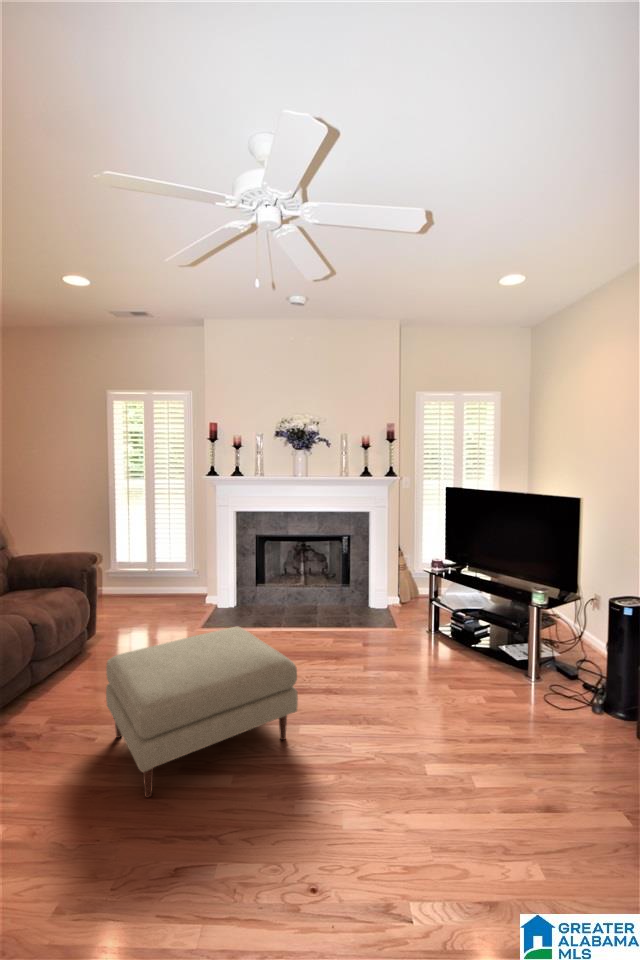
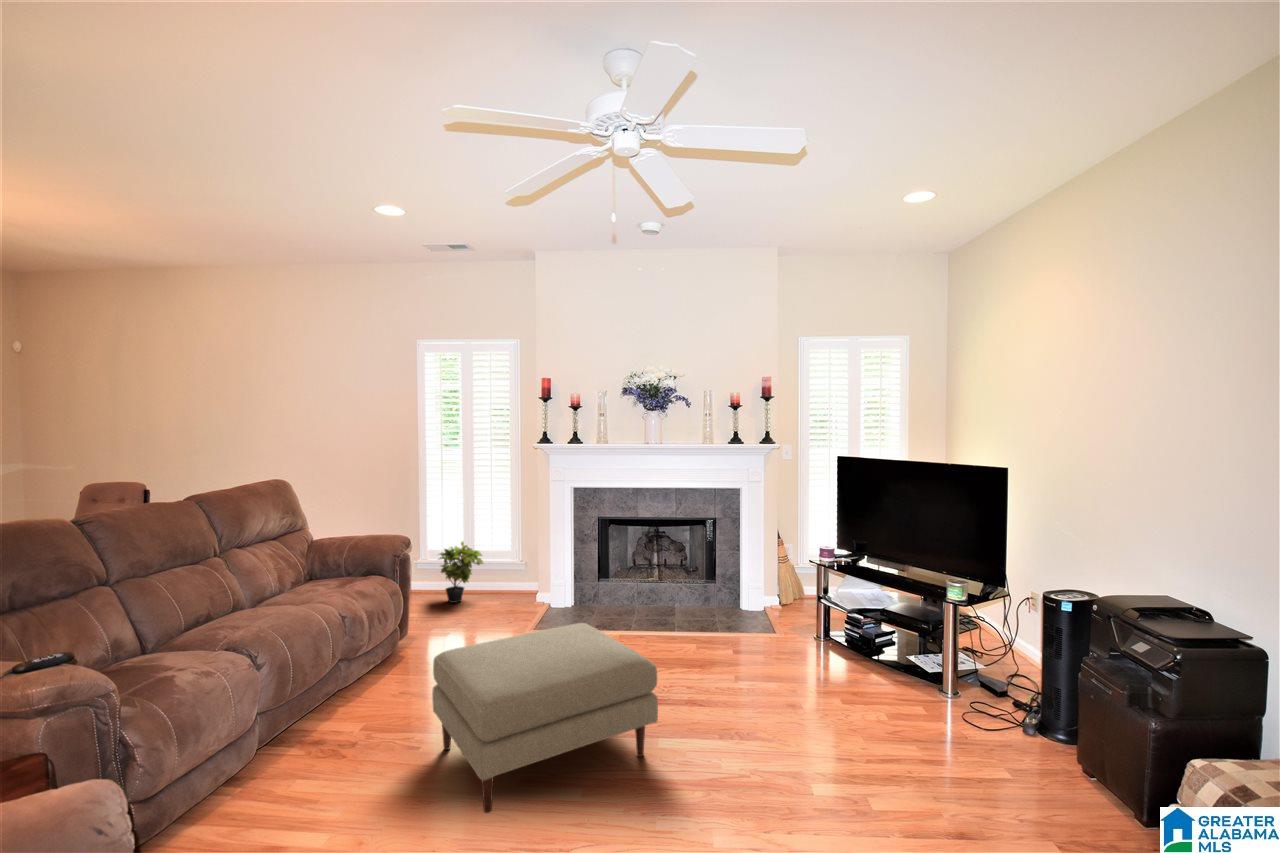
potted plant: none [124,555,163,604] -> present [439,542,483,603]

